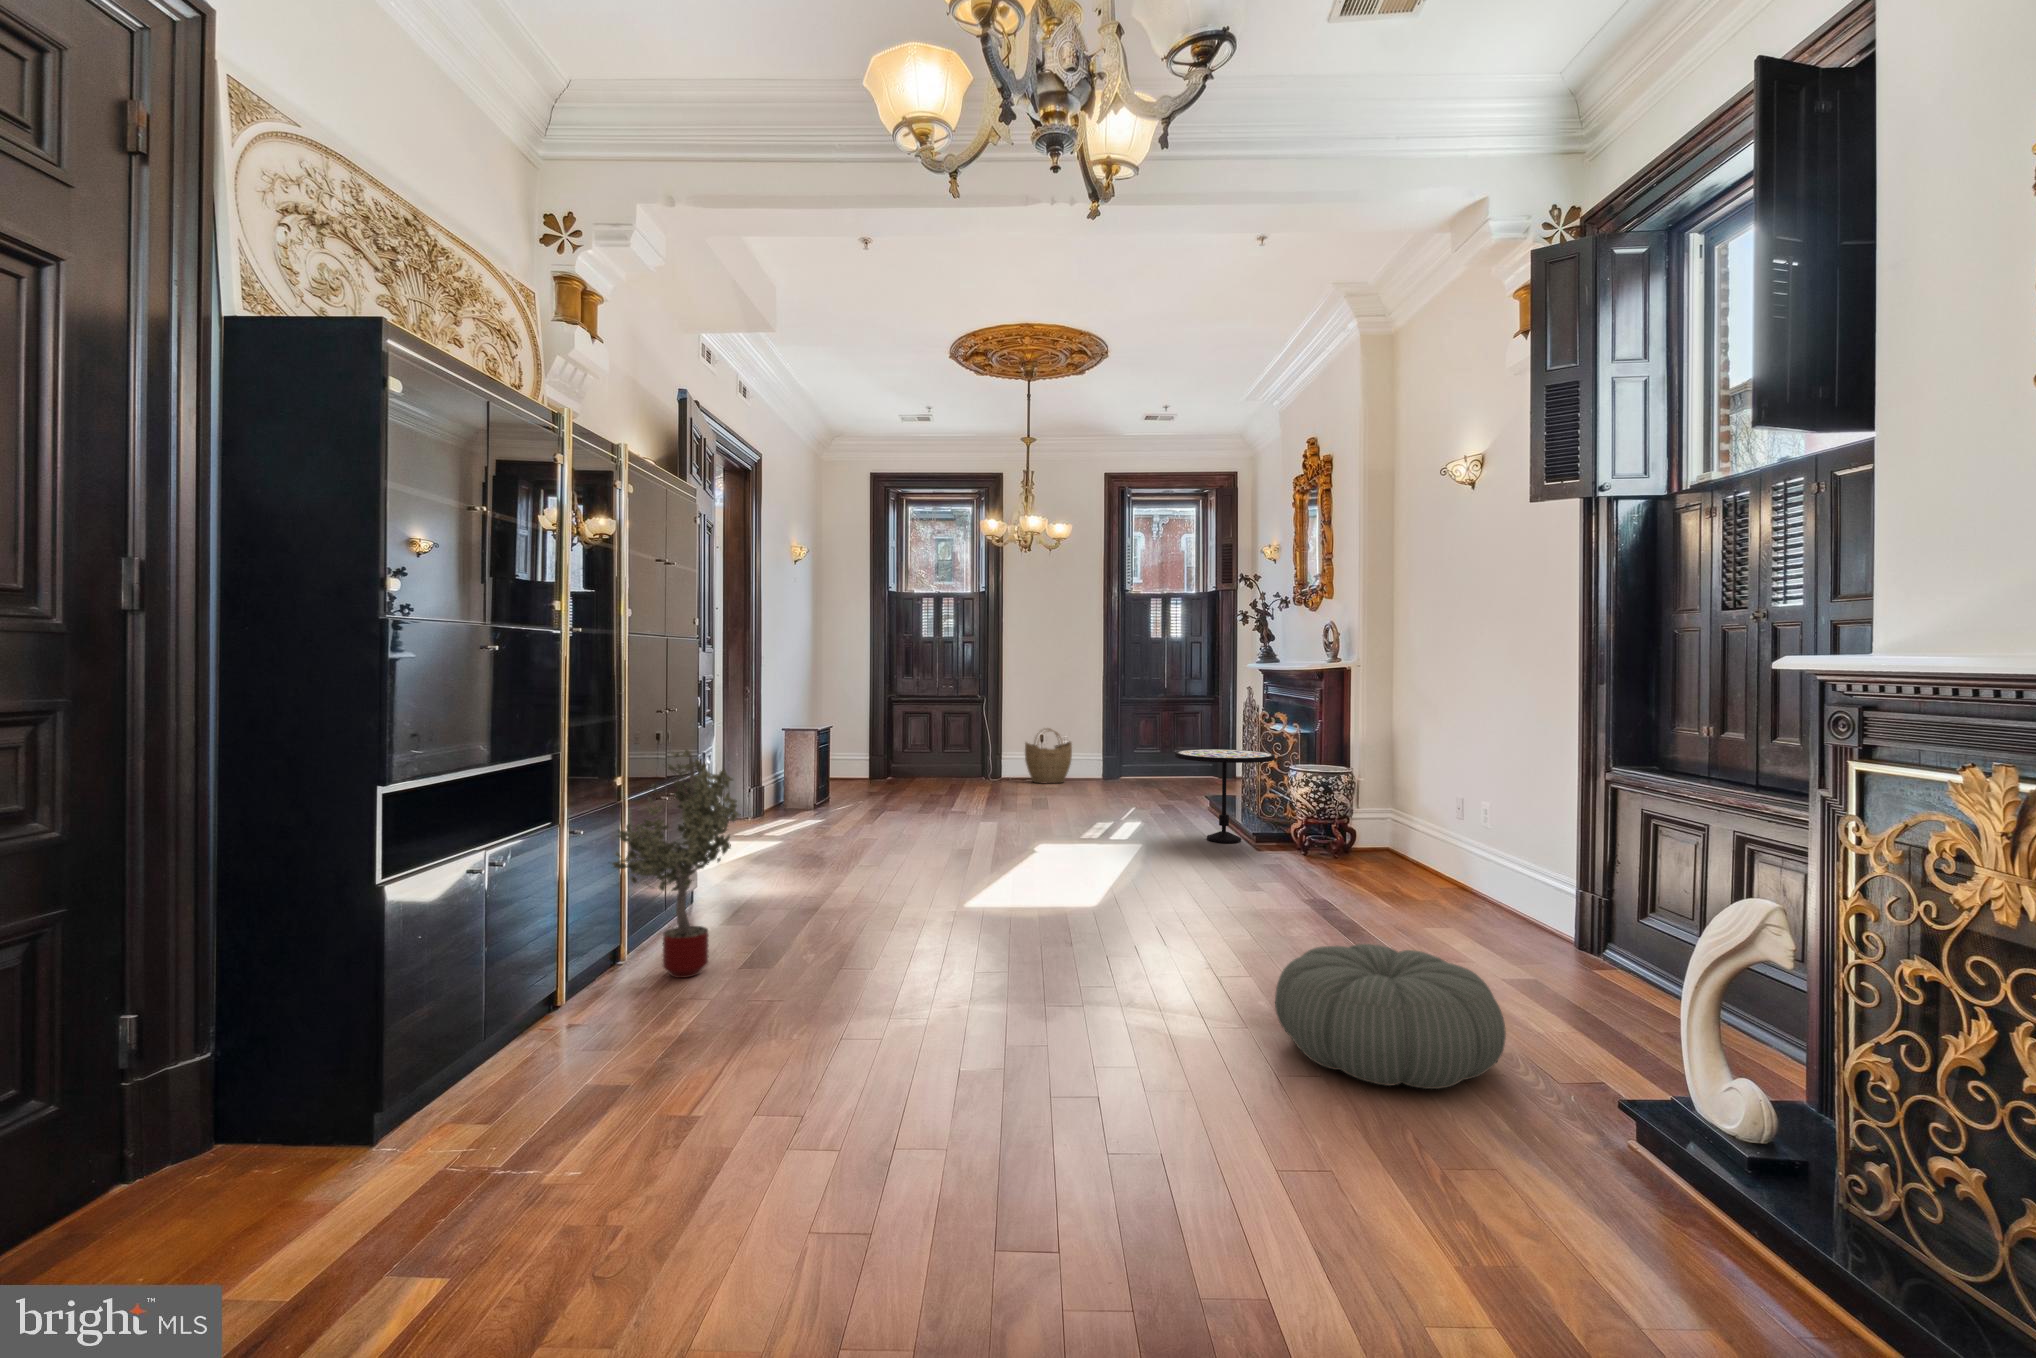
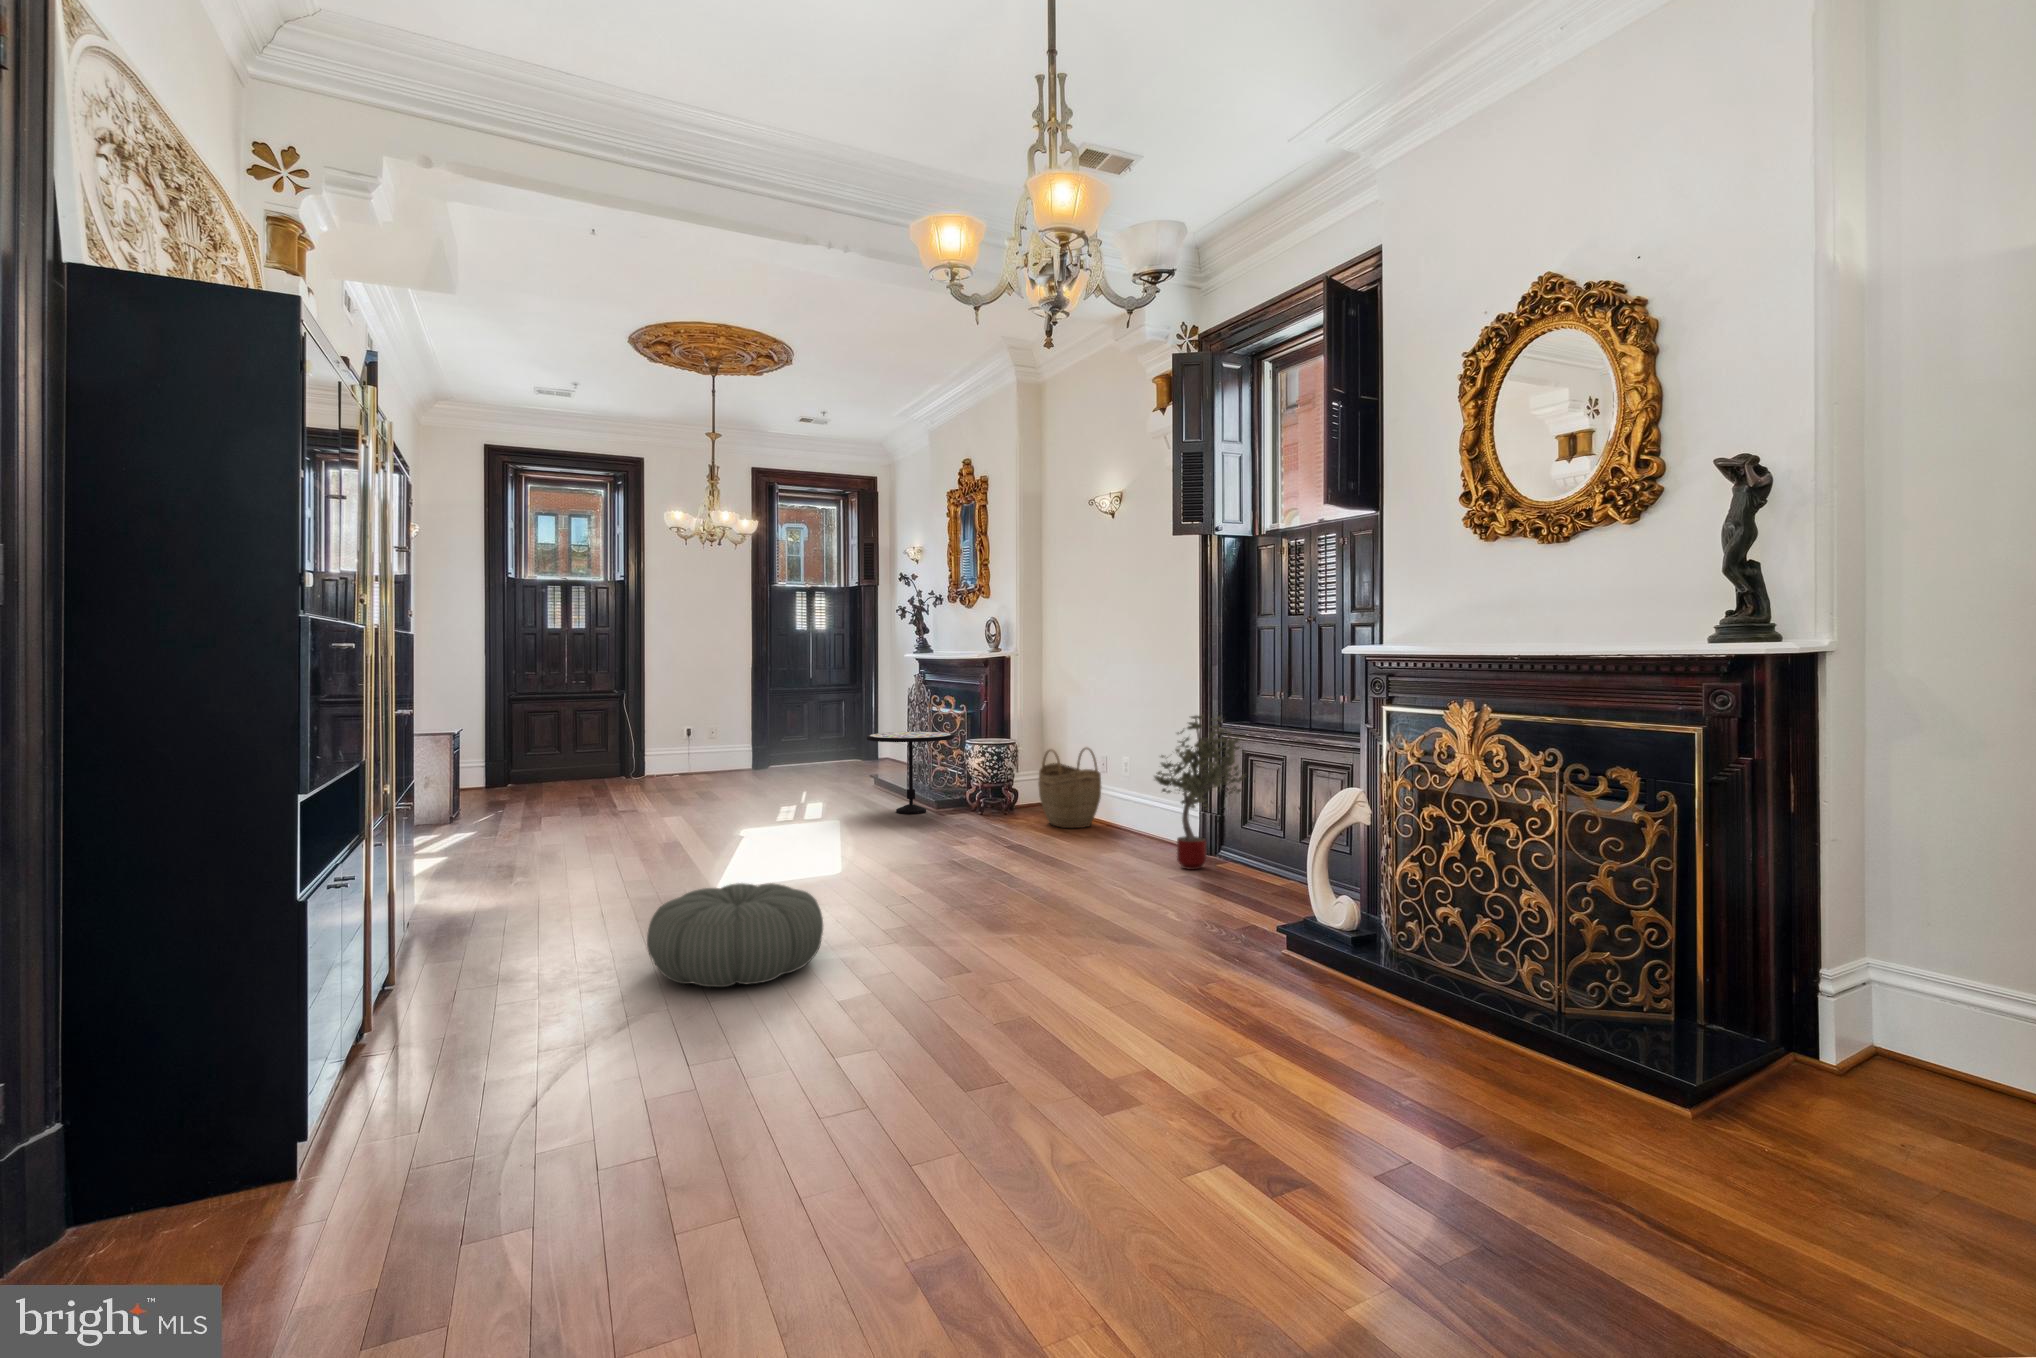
woven basket: present [1025,729,1072,783] -> present [1038,748,1101,828]
potted tree: present [612,750,741,978] -> present [1155,715,1246,870]
pouf: present [1275,944,1506,1089] -> present [647,883,823,987]

